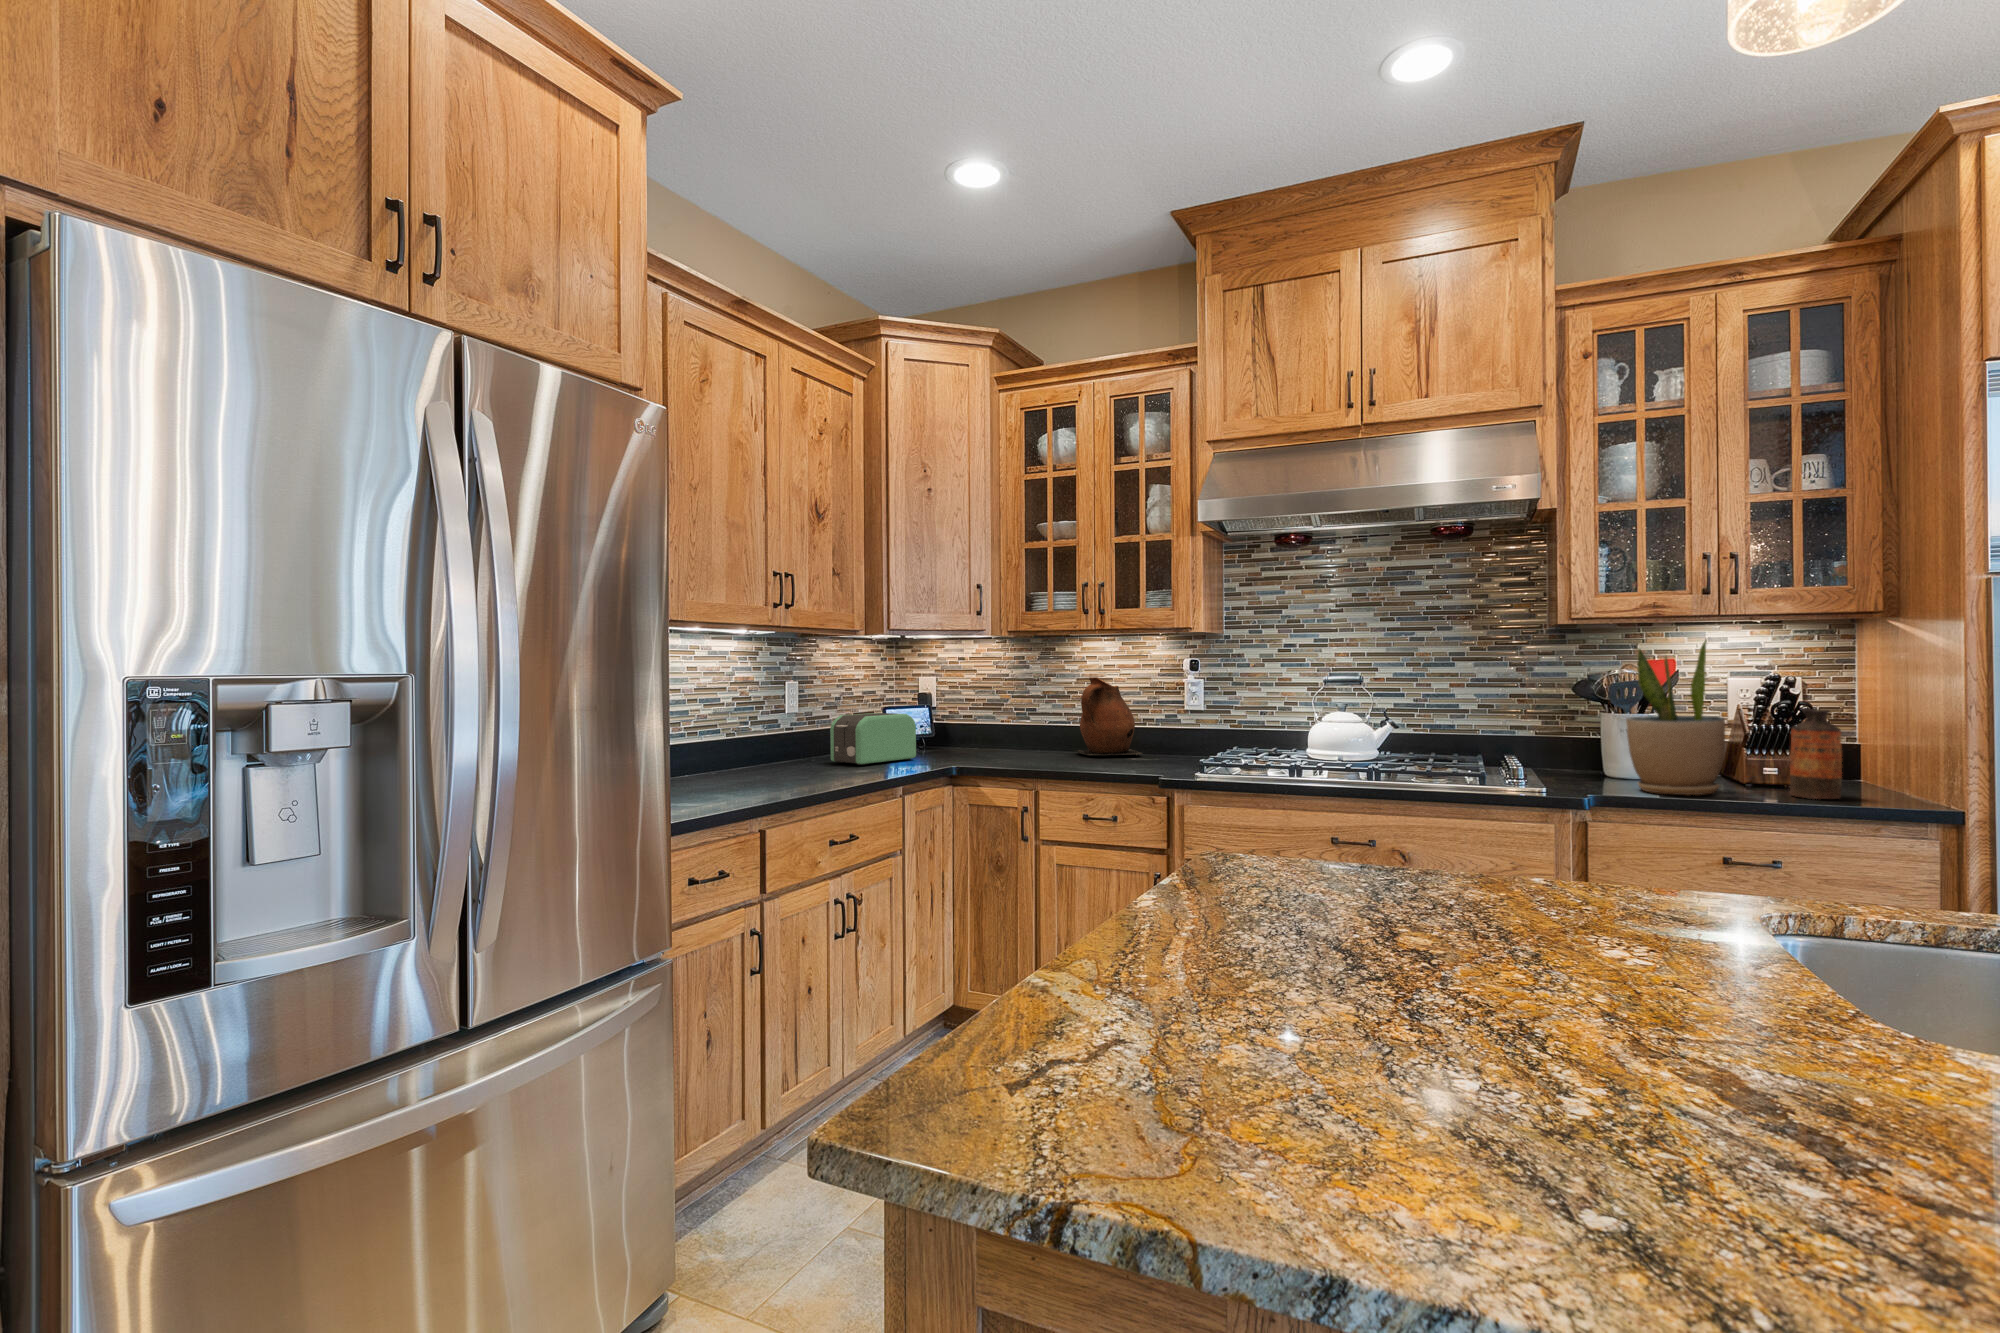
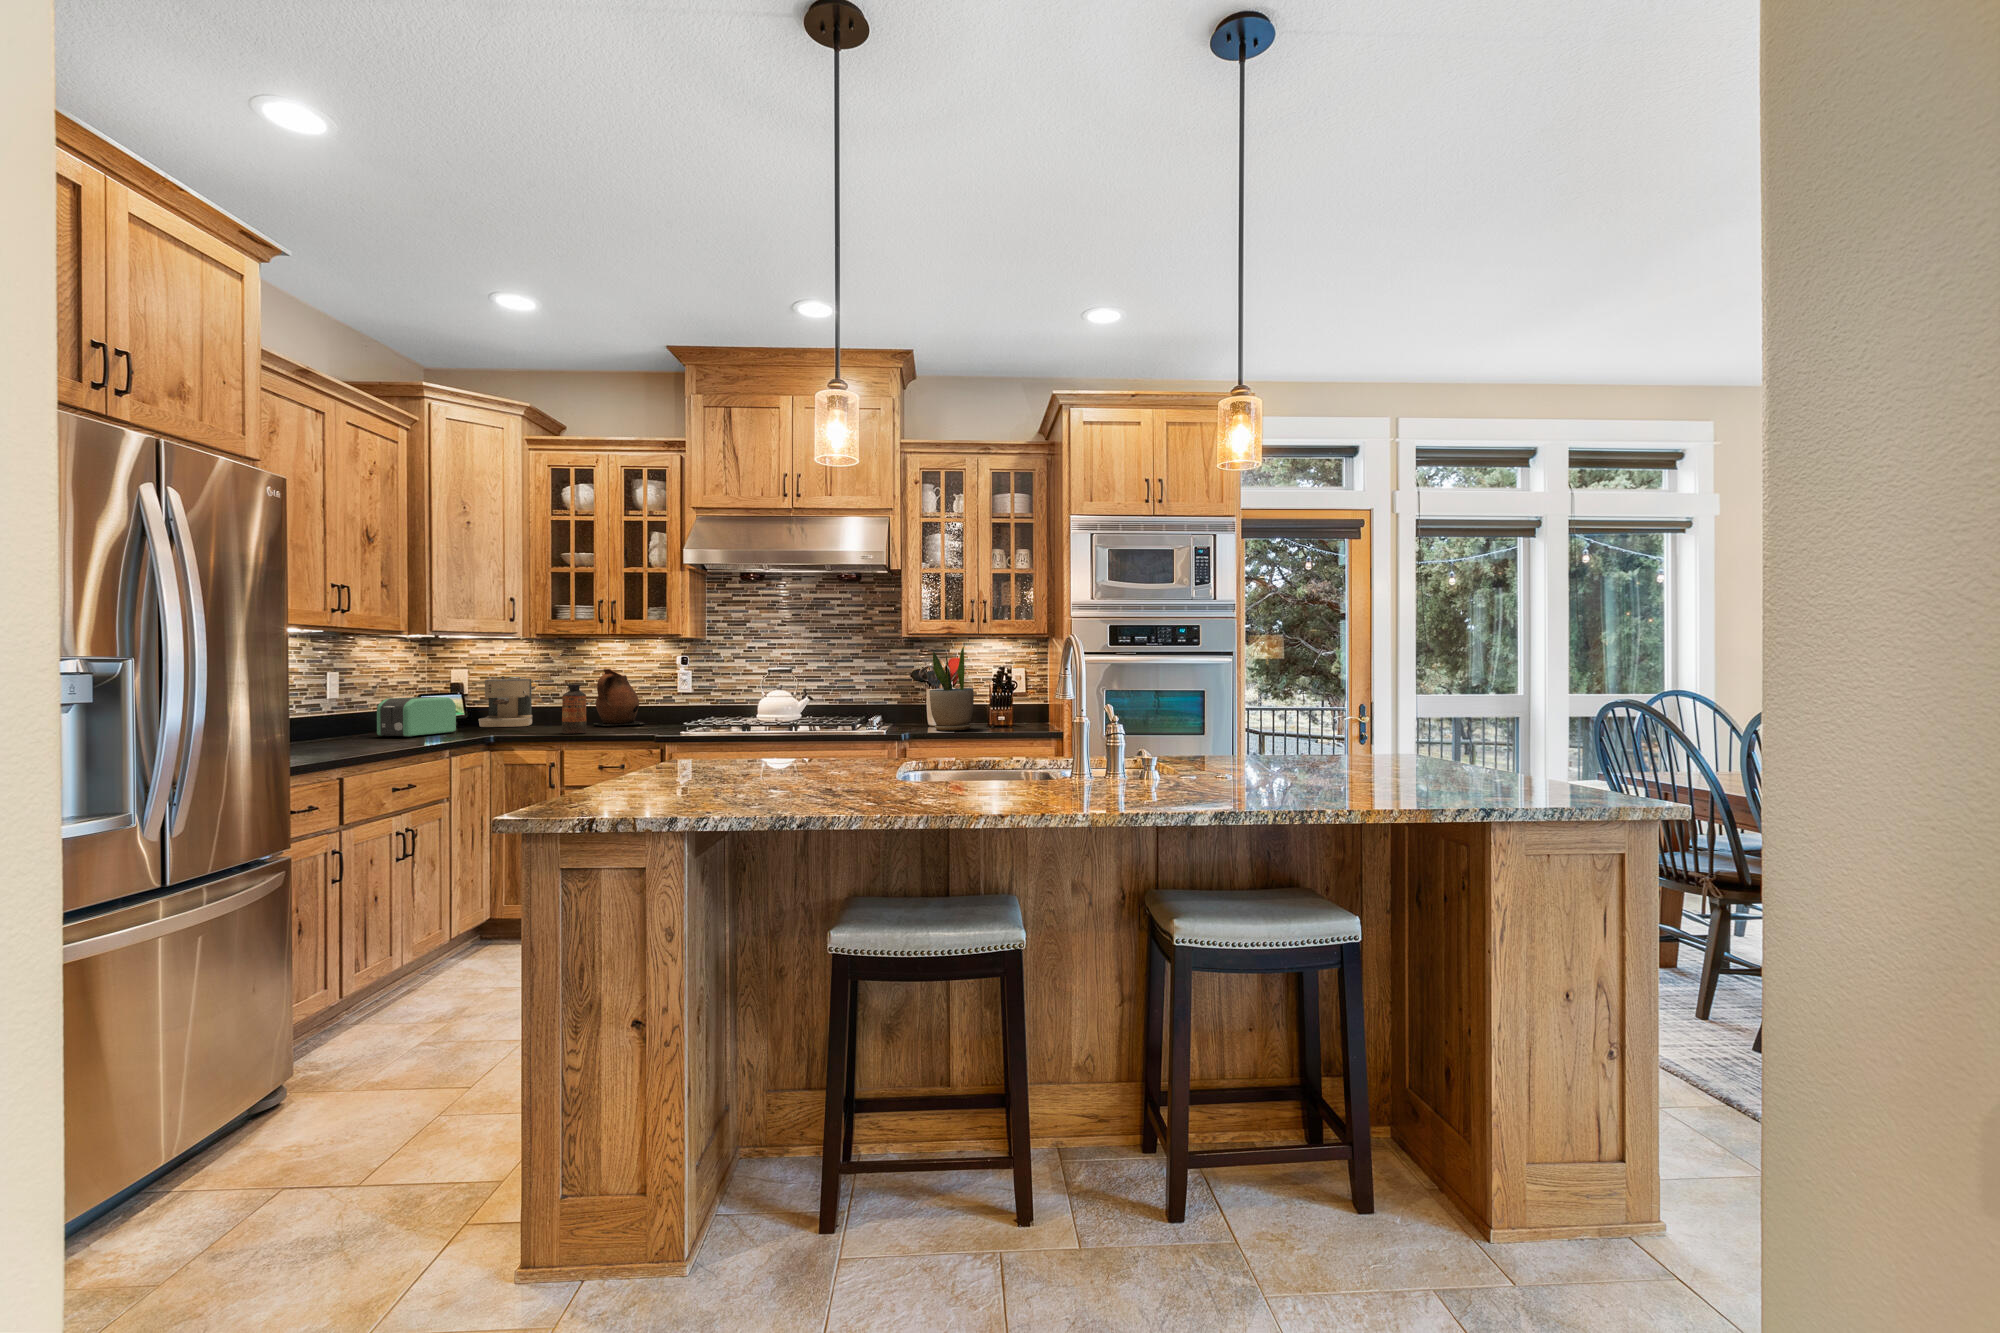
coffee maker: none [945,686,1006,751] -> present [478,676,533,727]
bottle: present [1790,709,1842,799] -> present [562,684,586,734]

